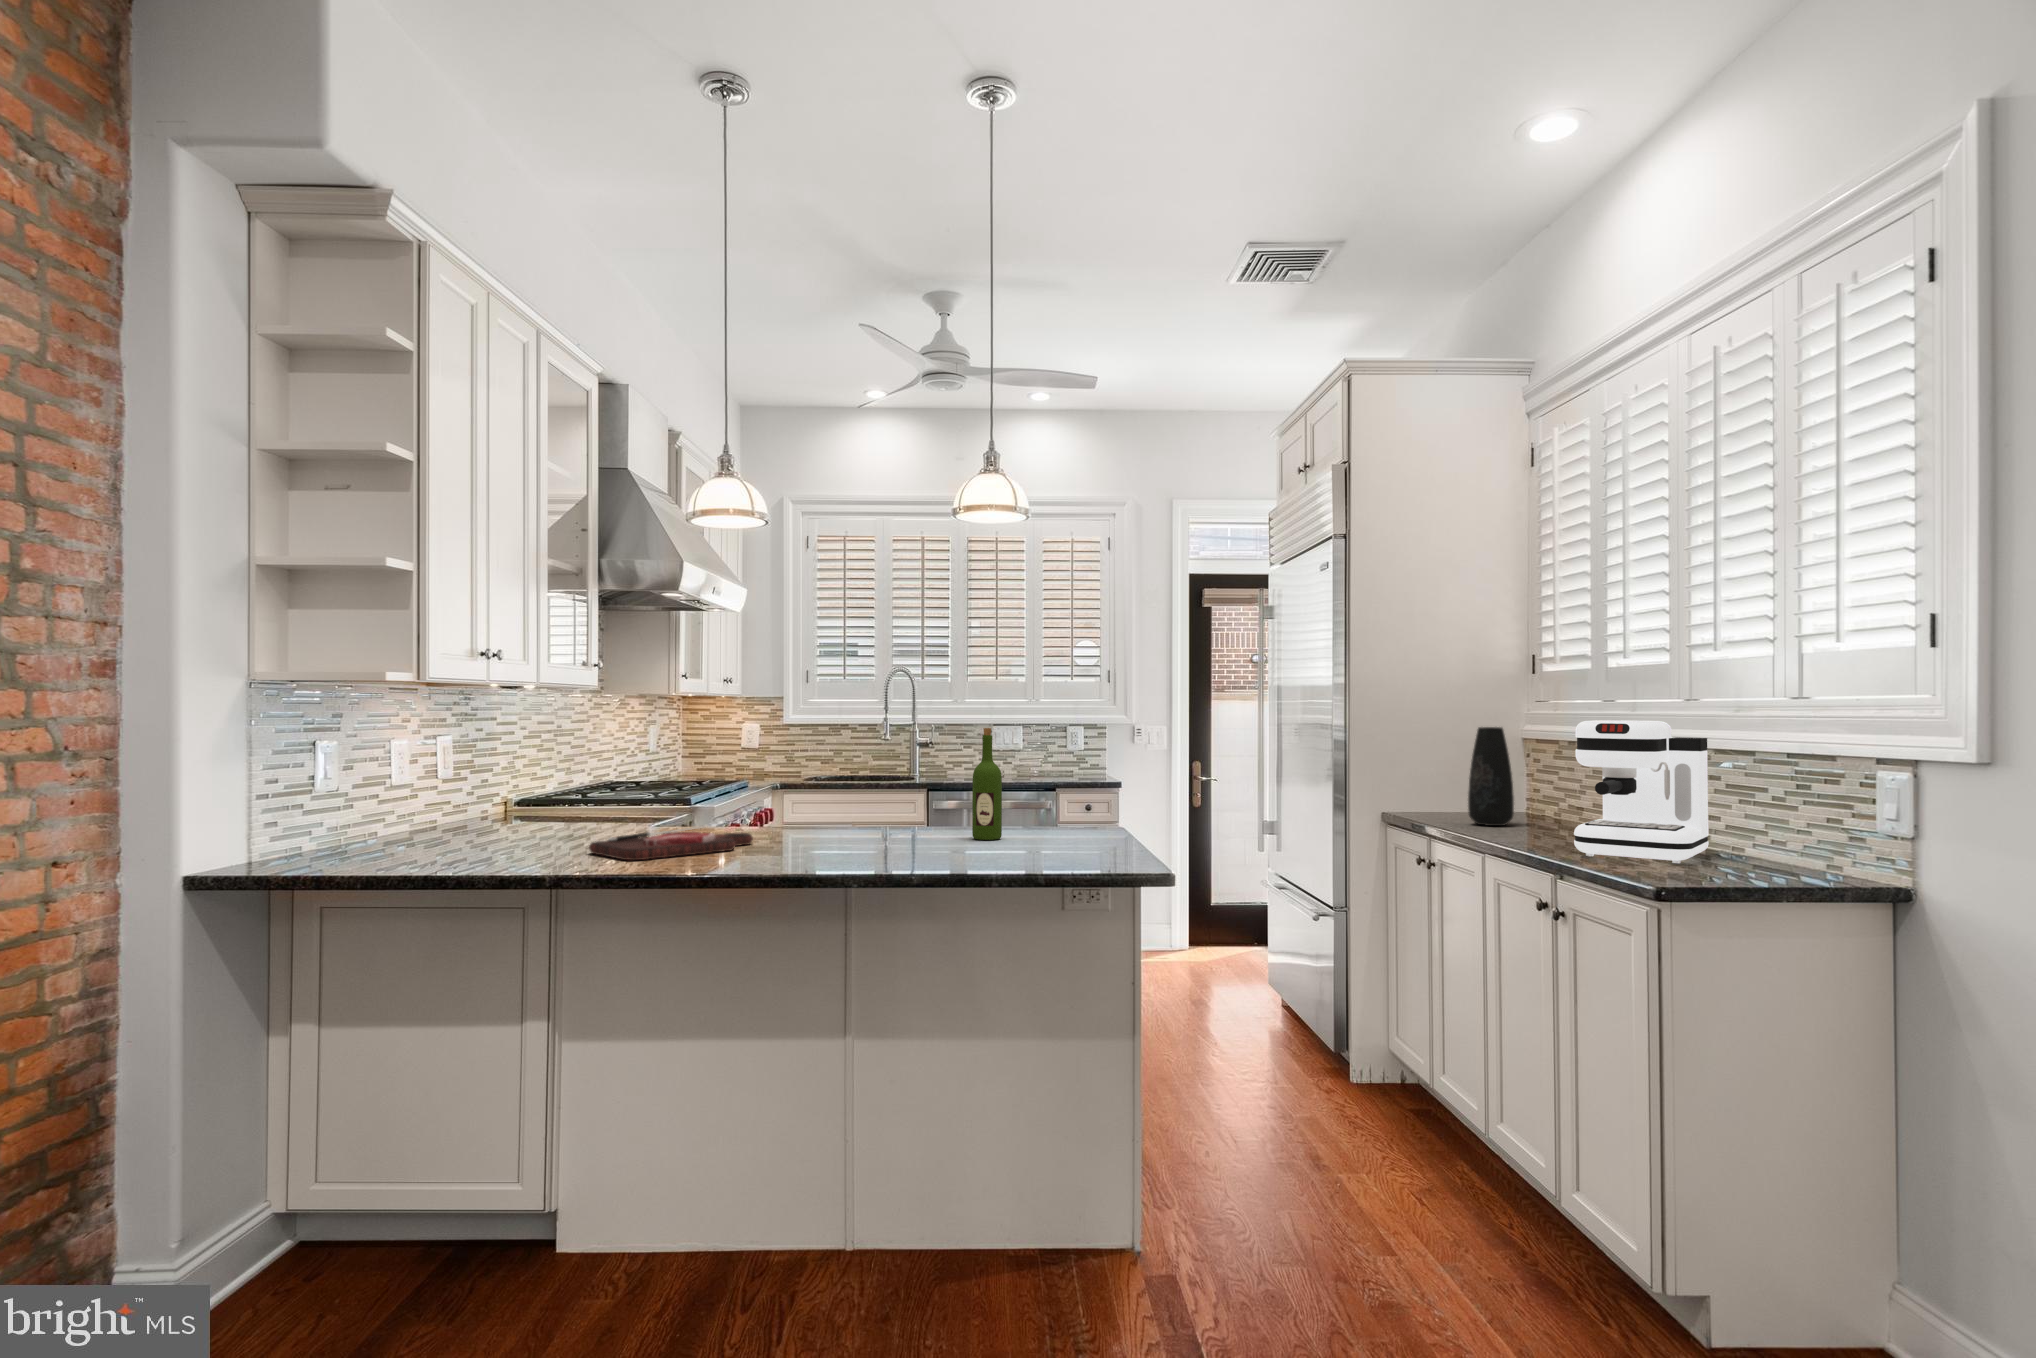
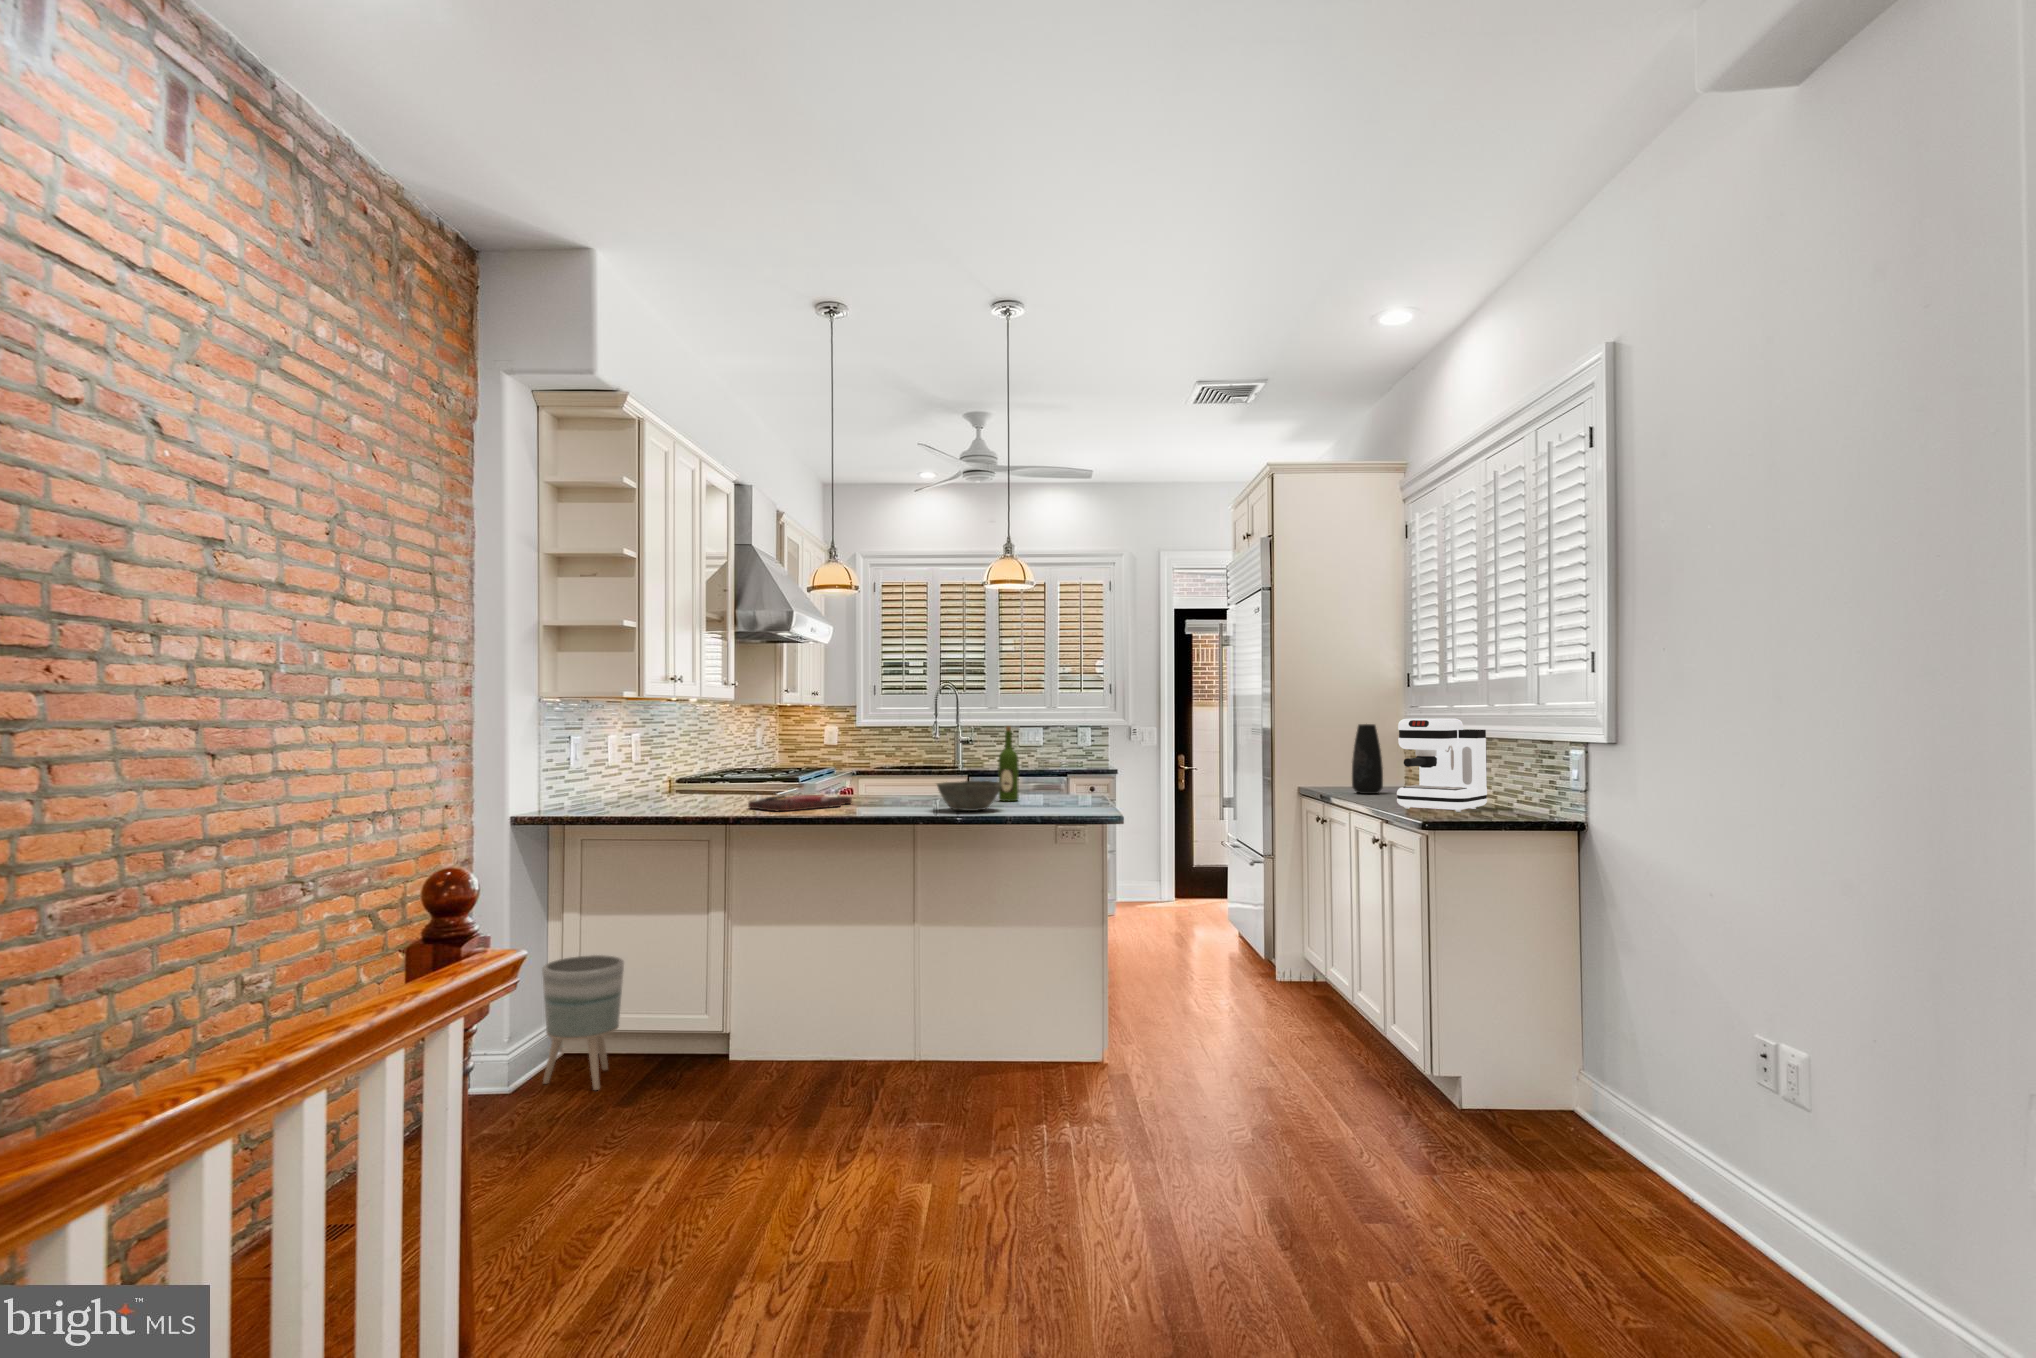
bowl: none [877,812,982,860] -> present [937,781,1003,811]
planter: none [233,1089,377,1321] -> present [542,955,624,1090]

